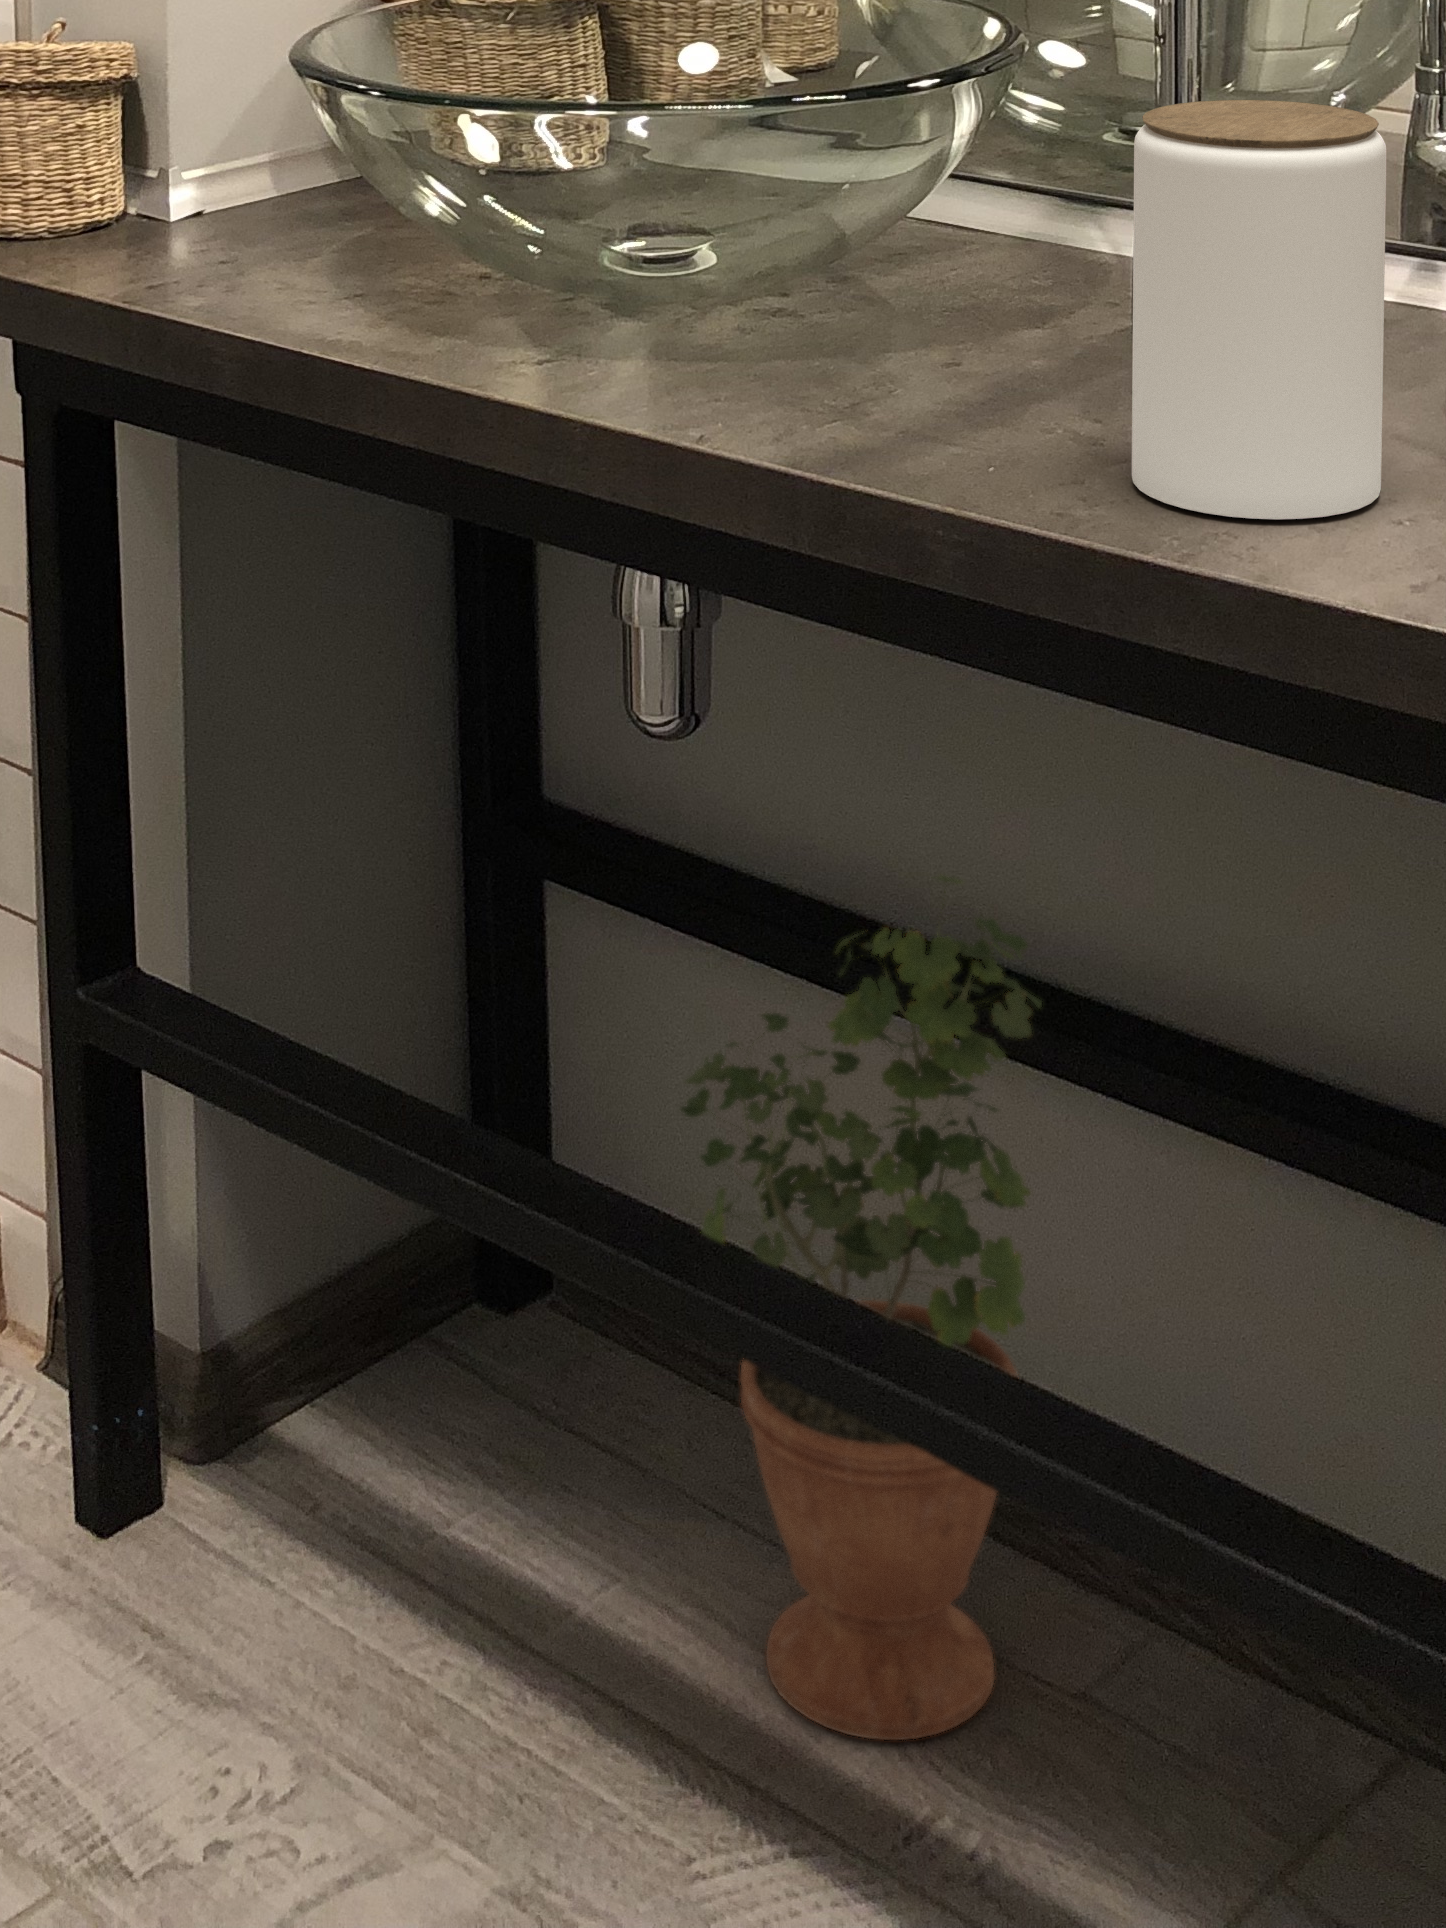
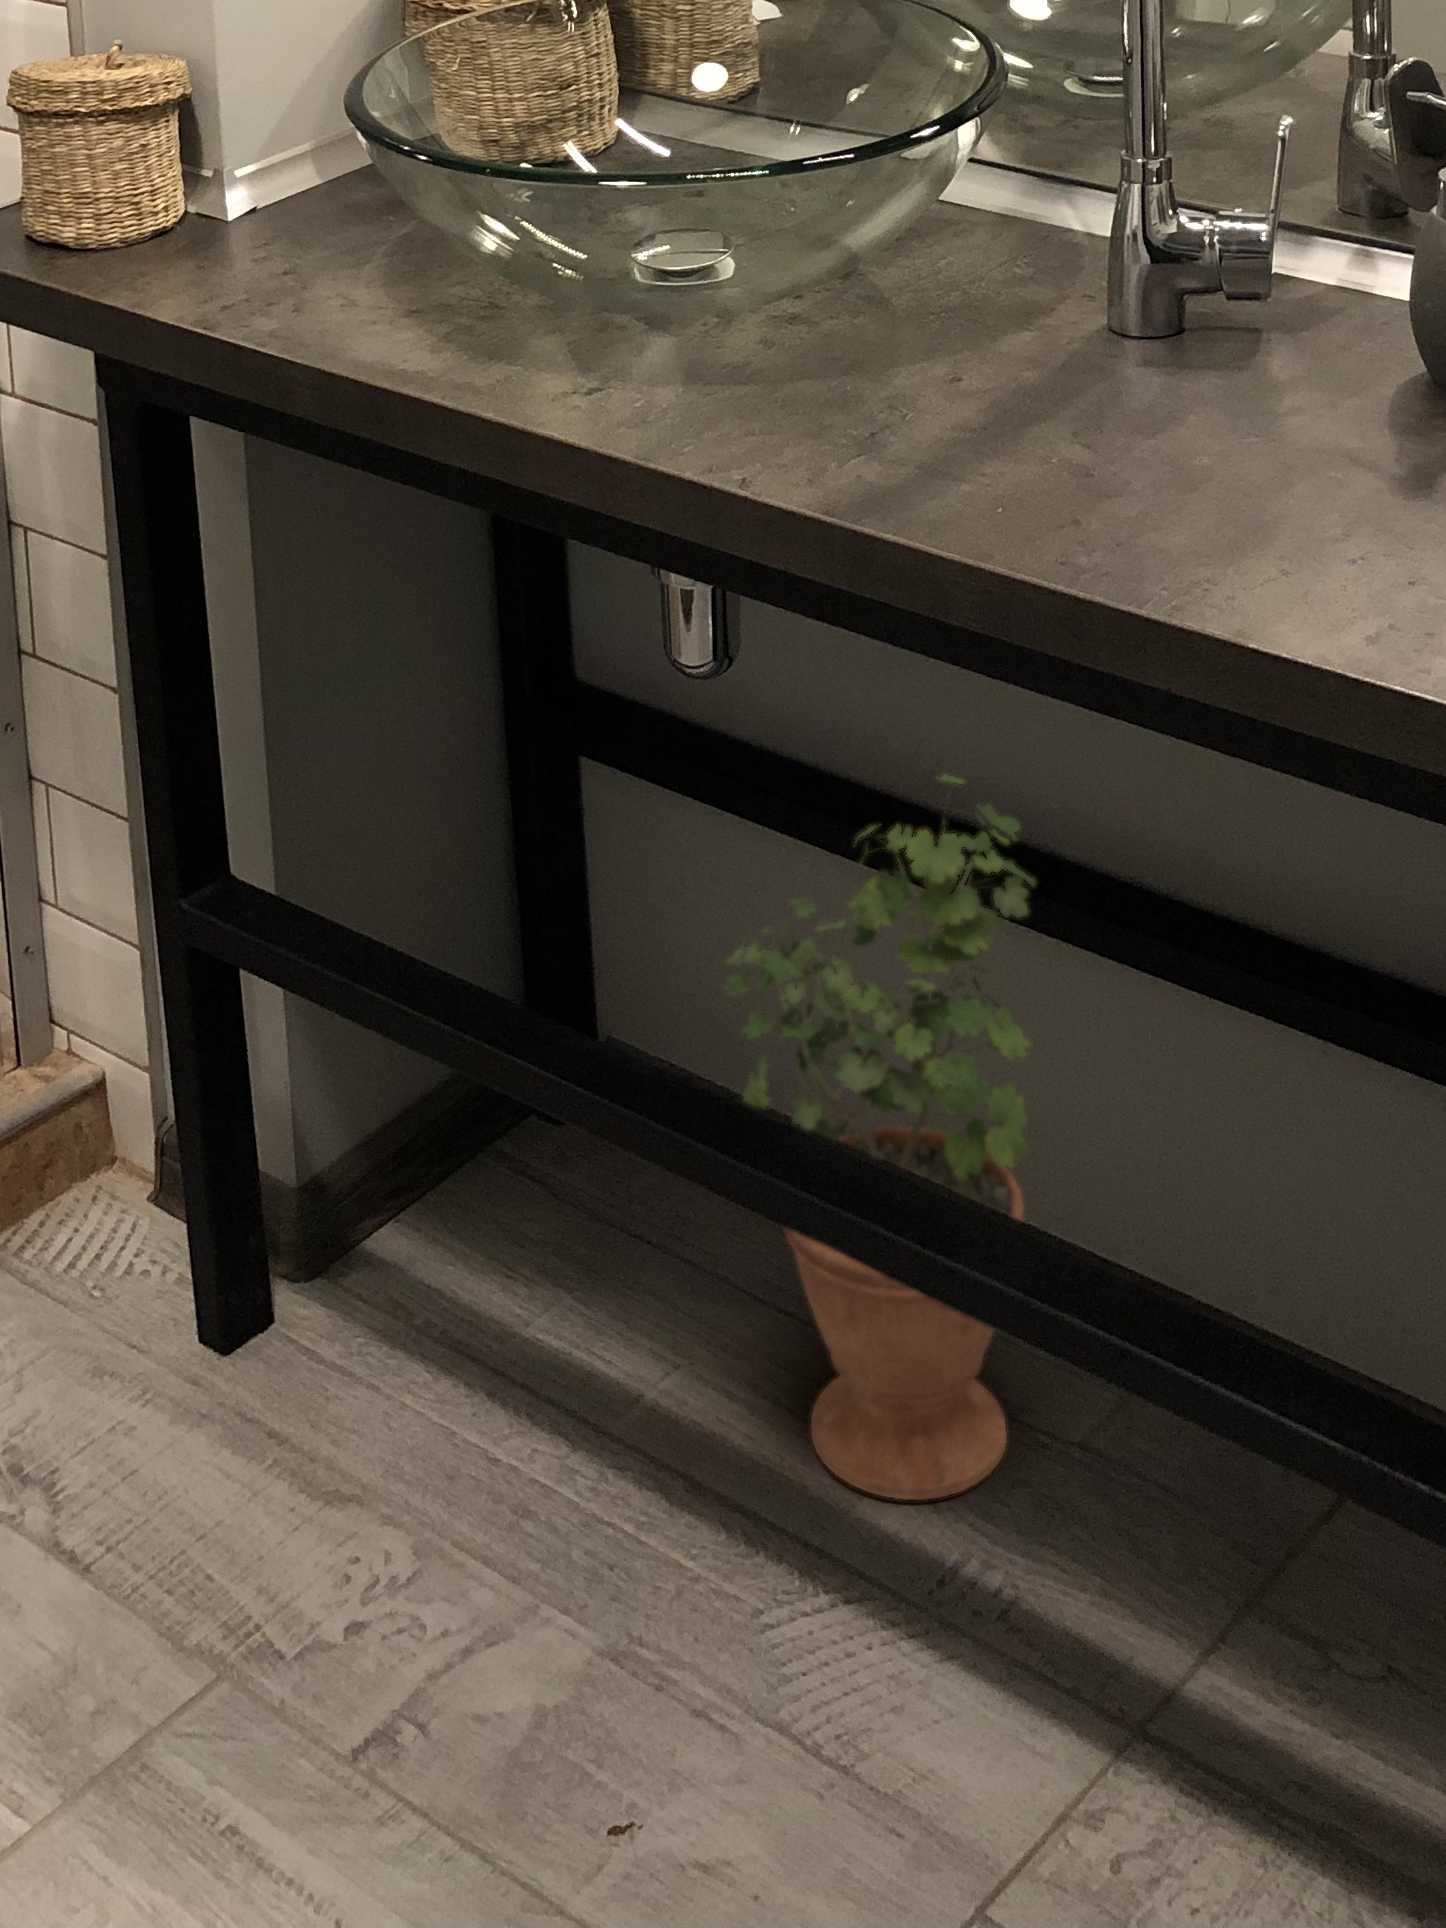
jar: present [1132,100,1387,519] -> none [1119,187,1338,565]

